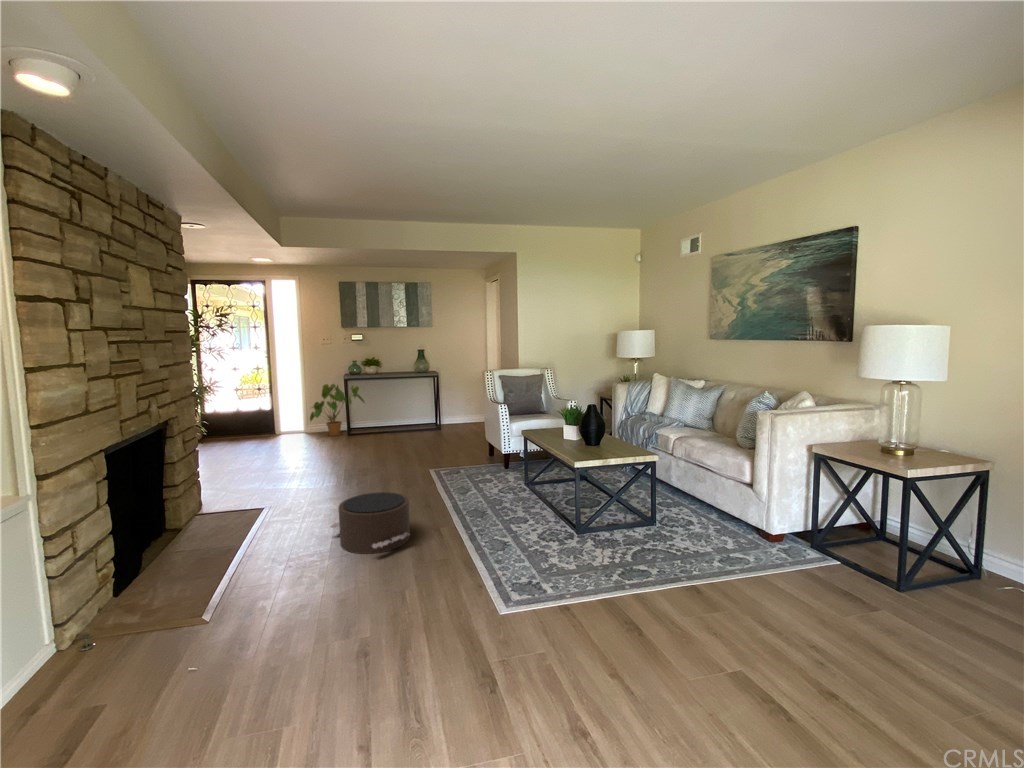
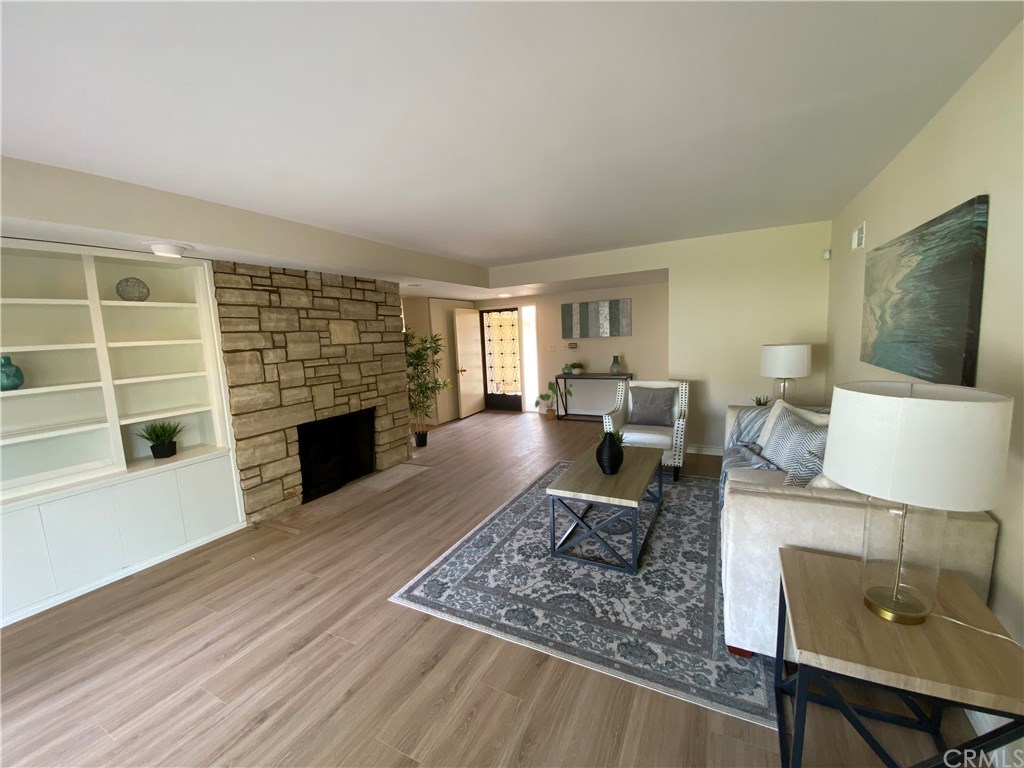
pouf: present [330,492,410,554] -> none [410,473,463,519]

